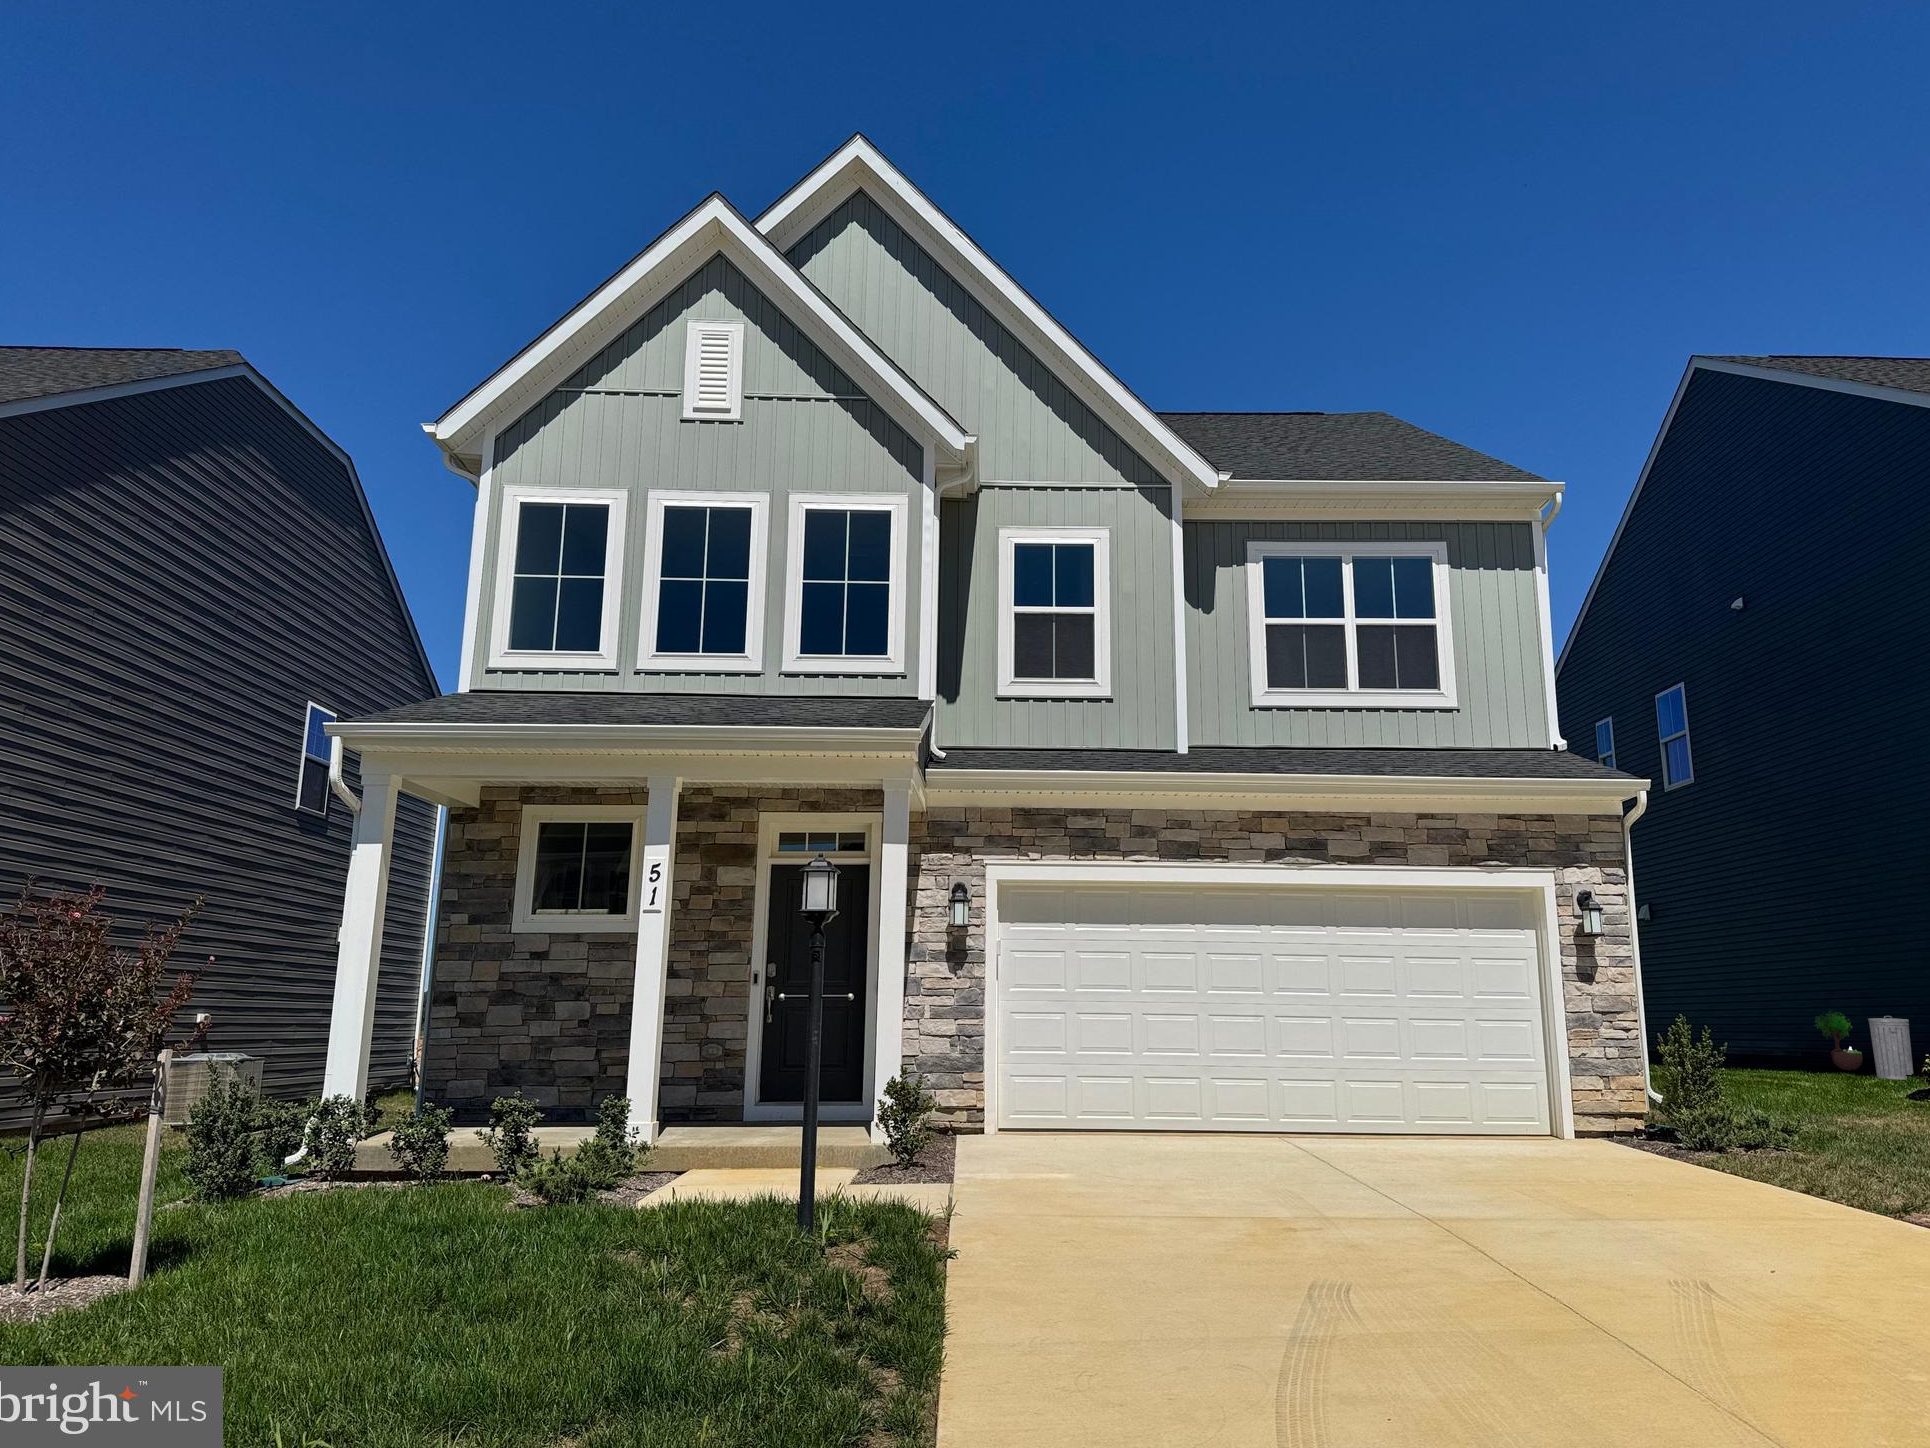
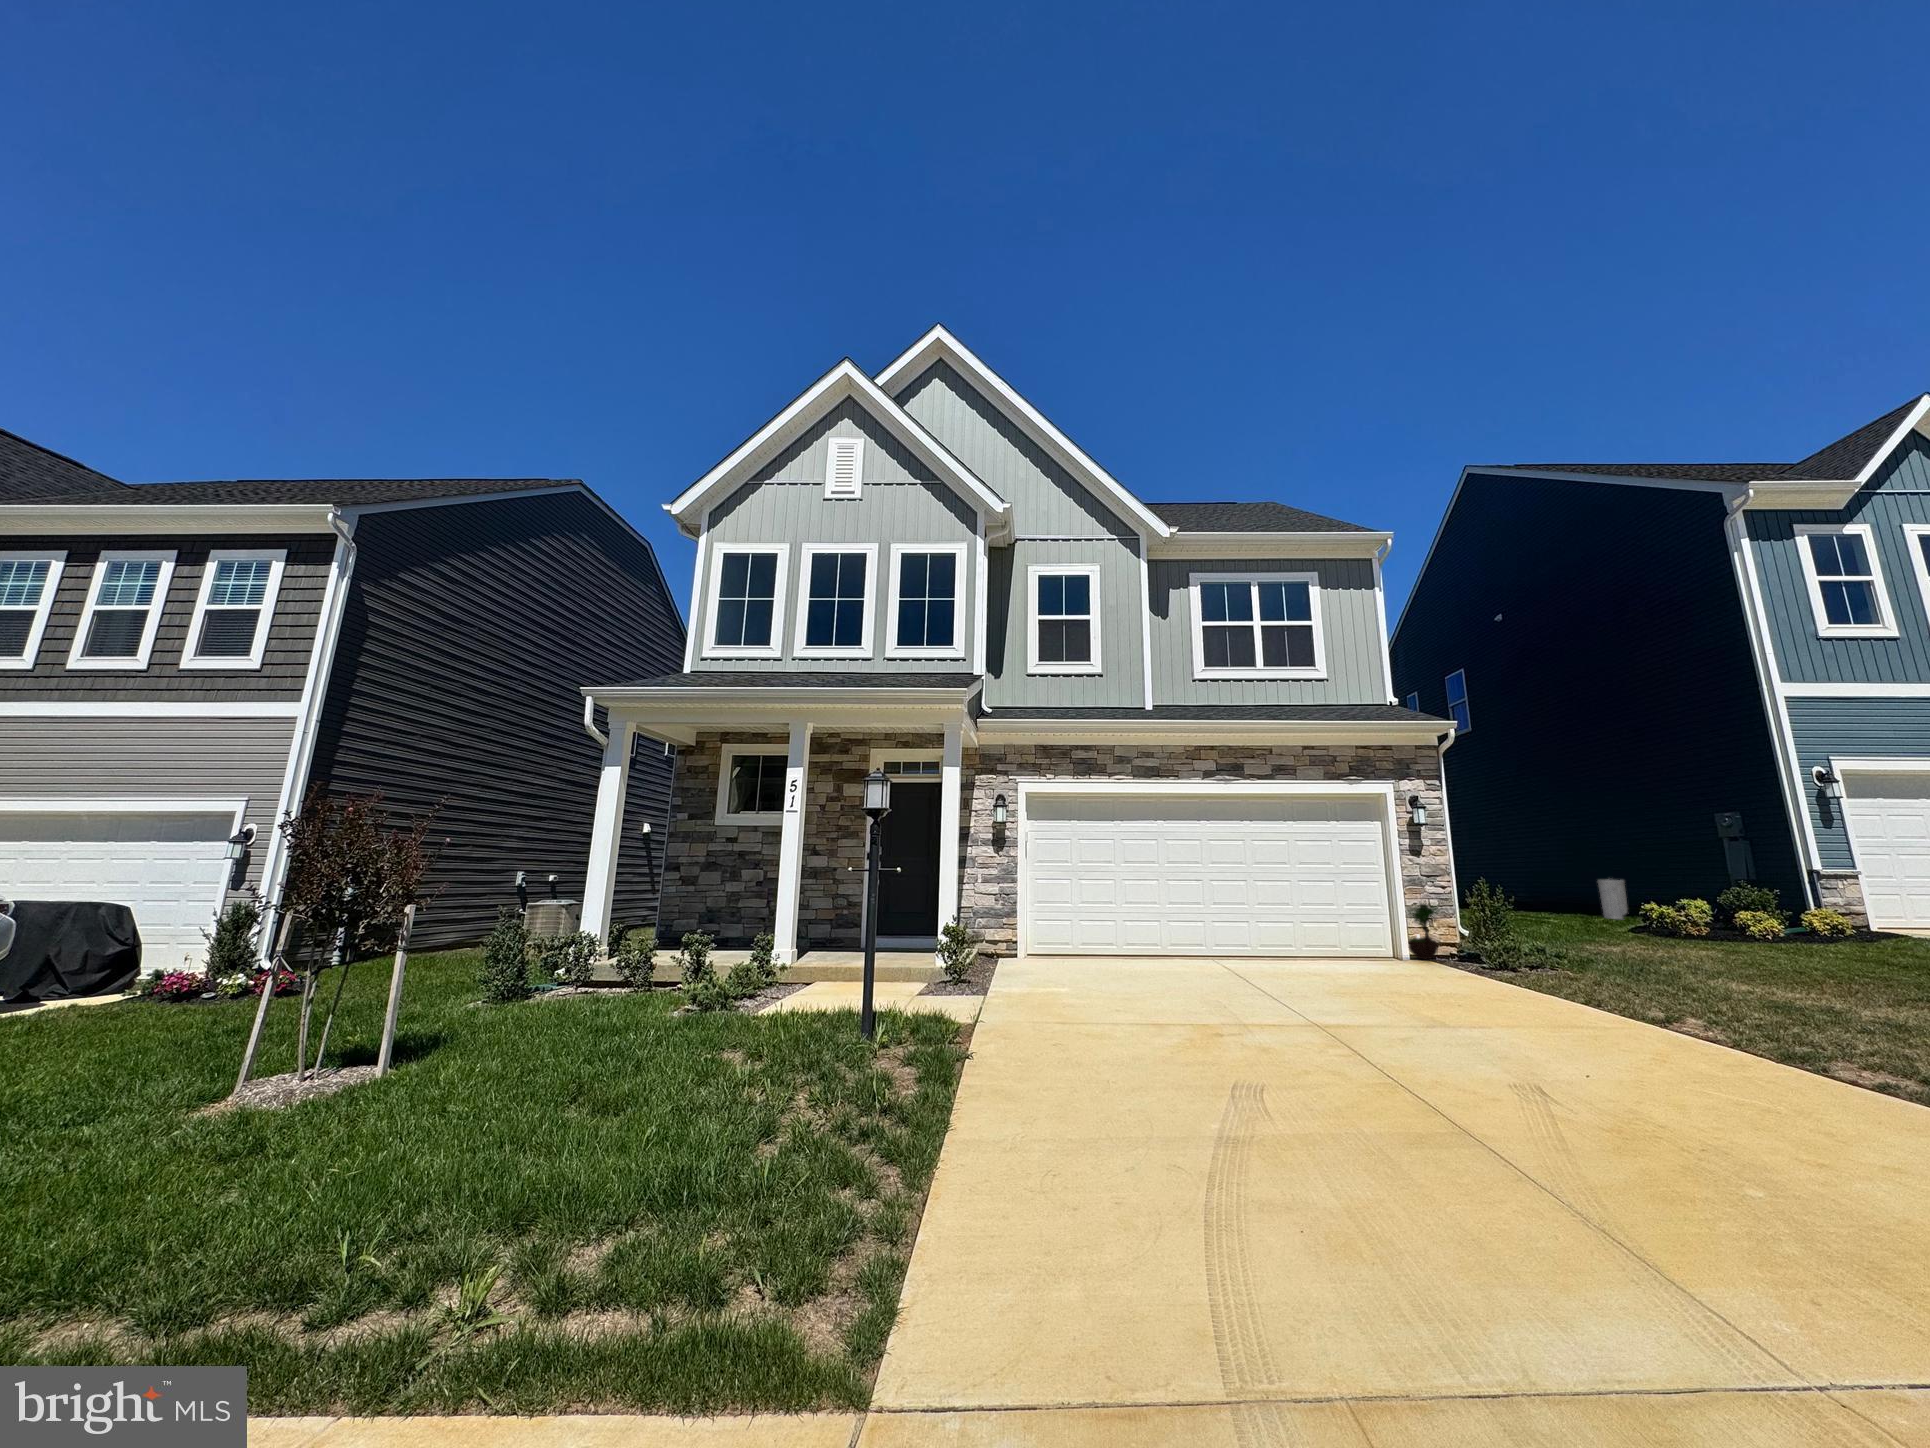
potted tree: present [1816,1013,1863,1071] -> present [1408,900,1438,959]

